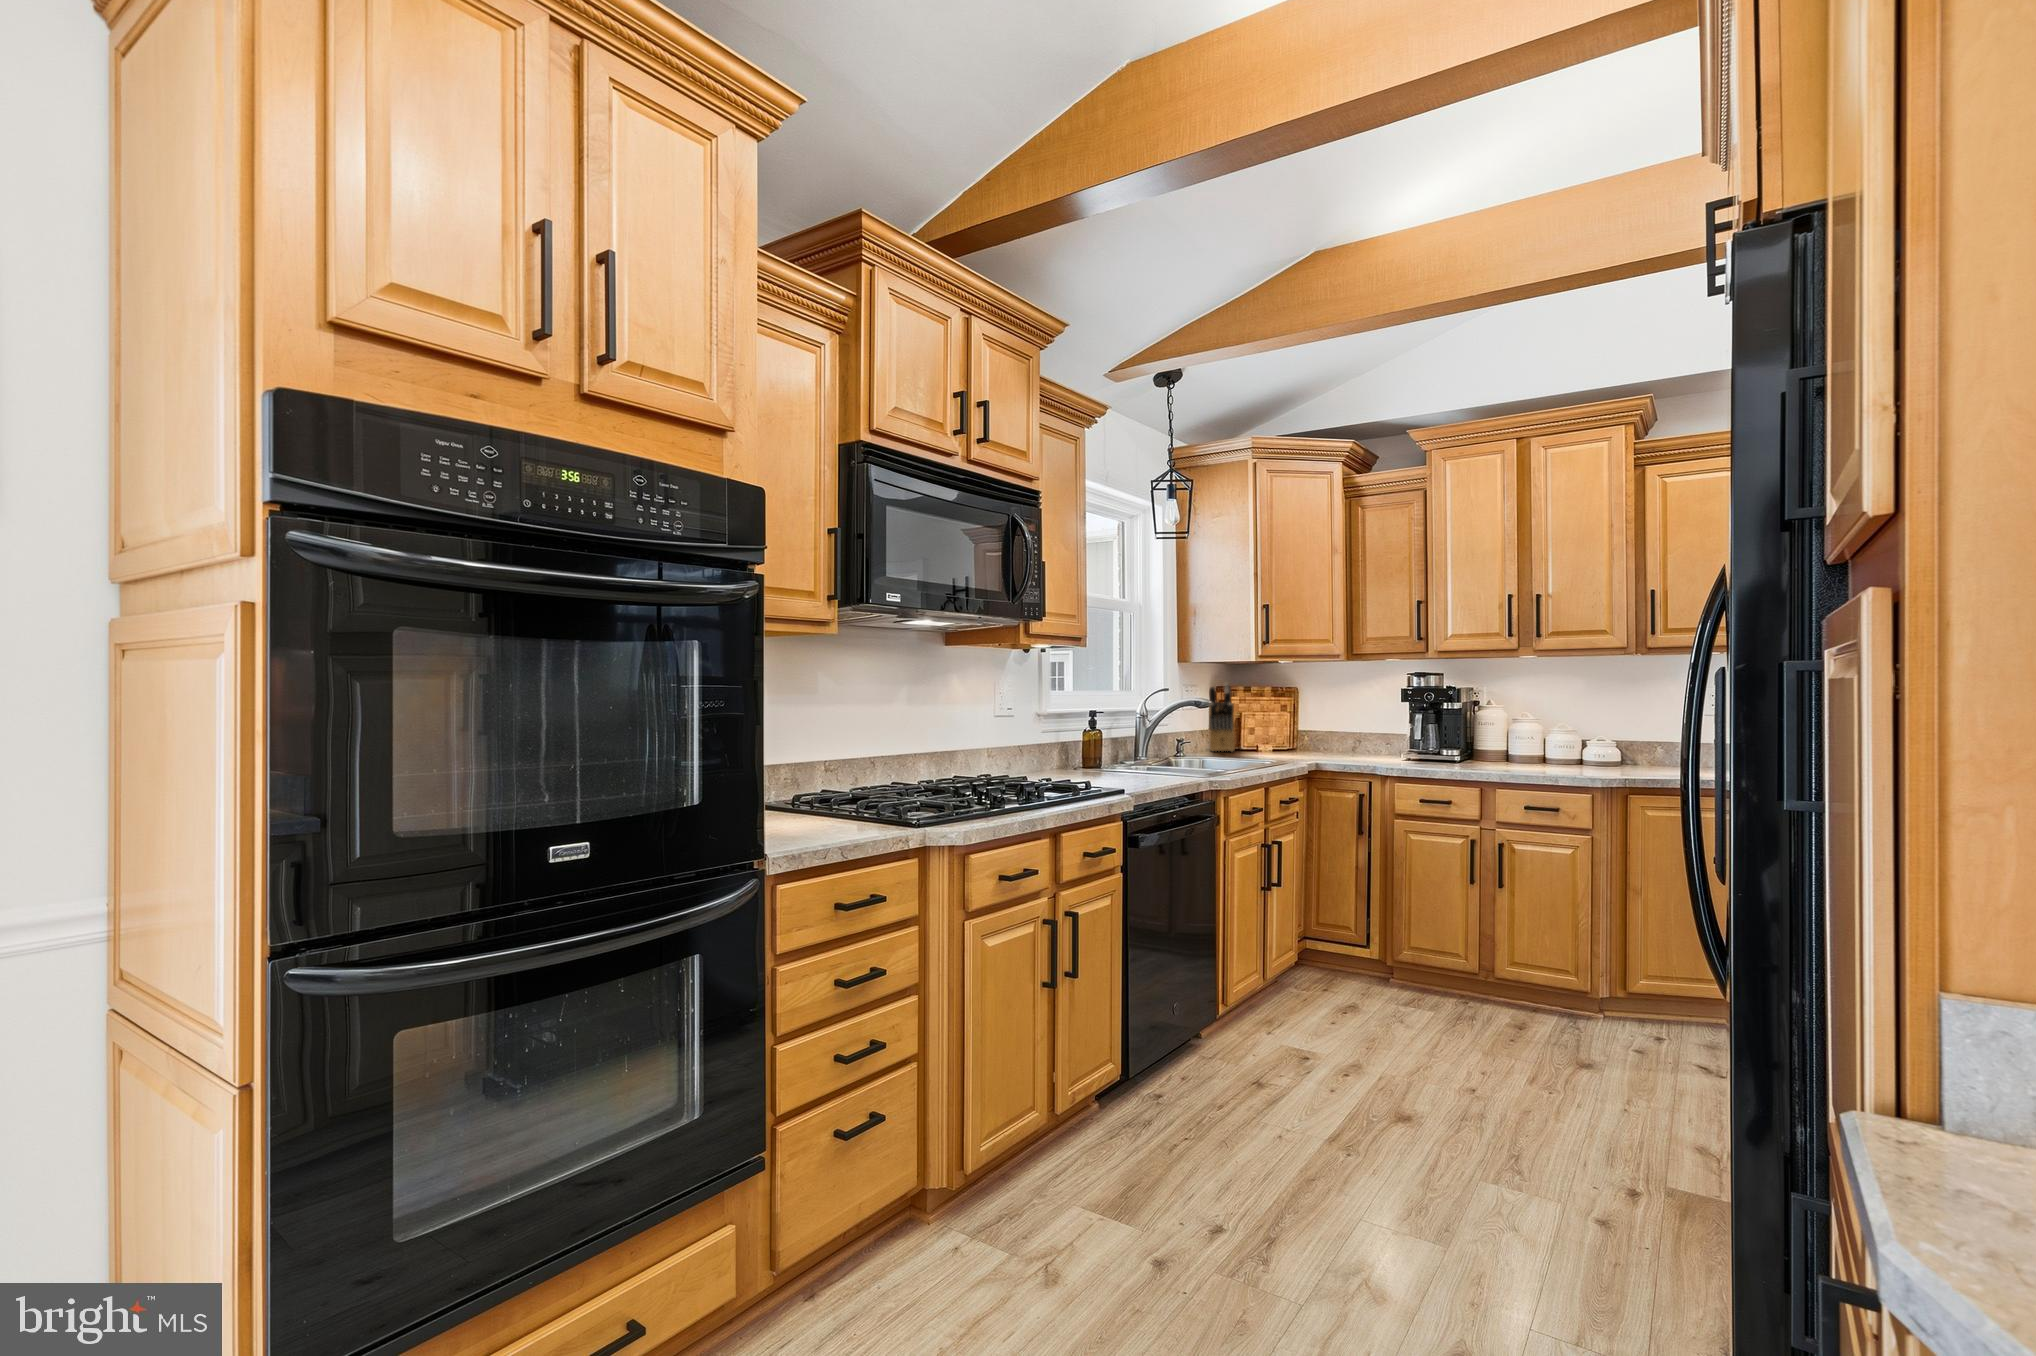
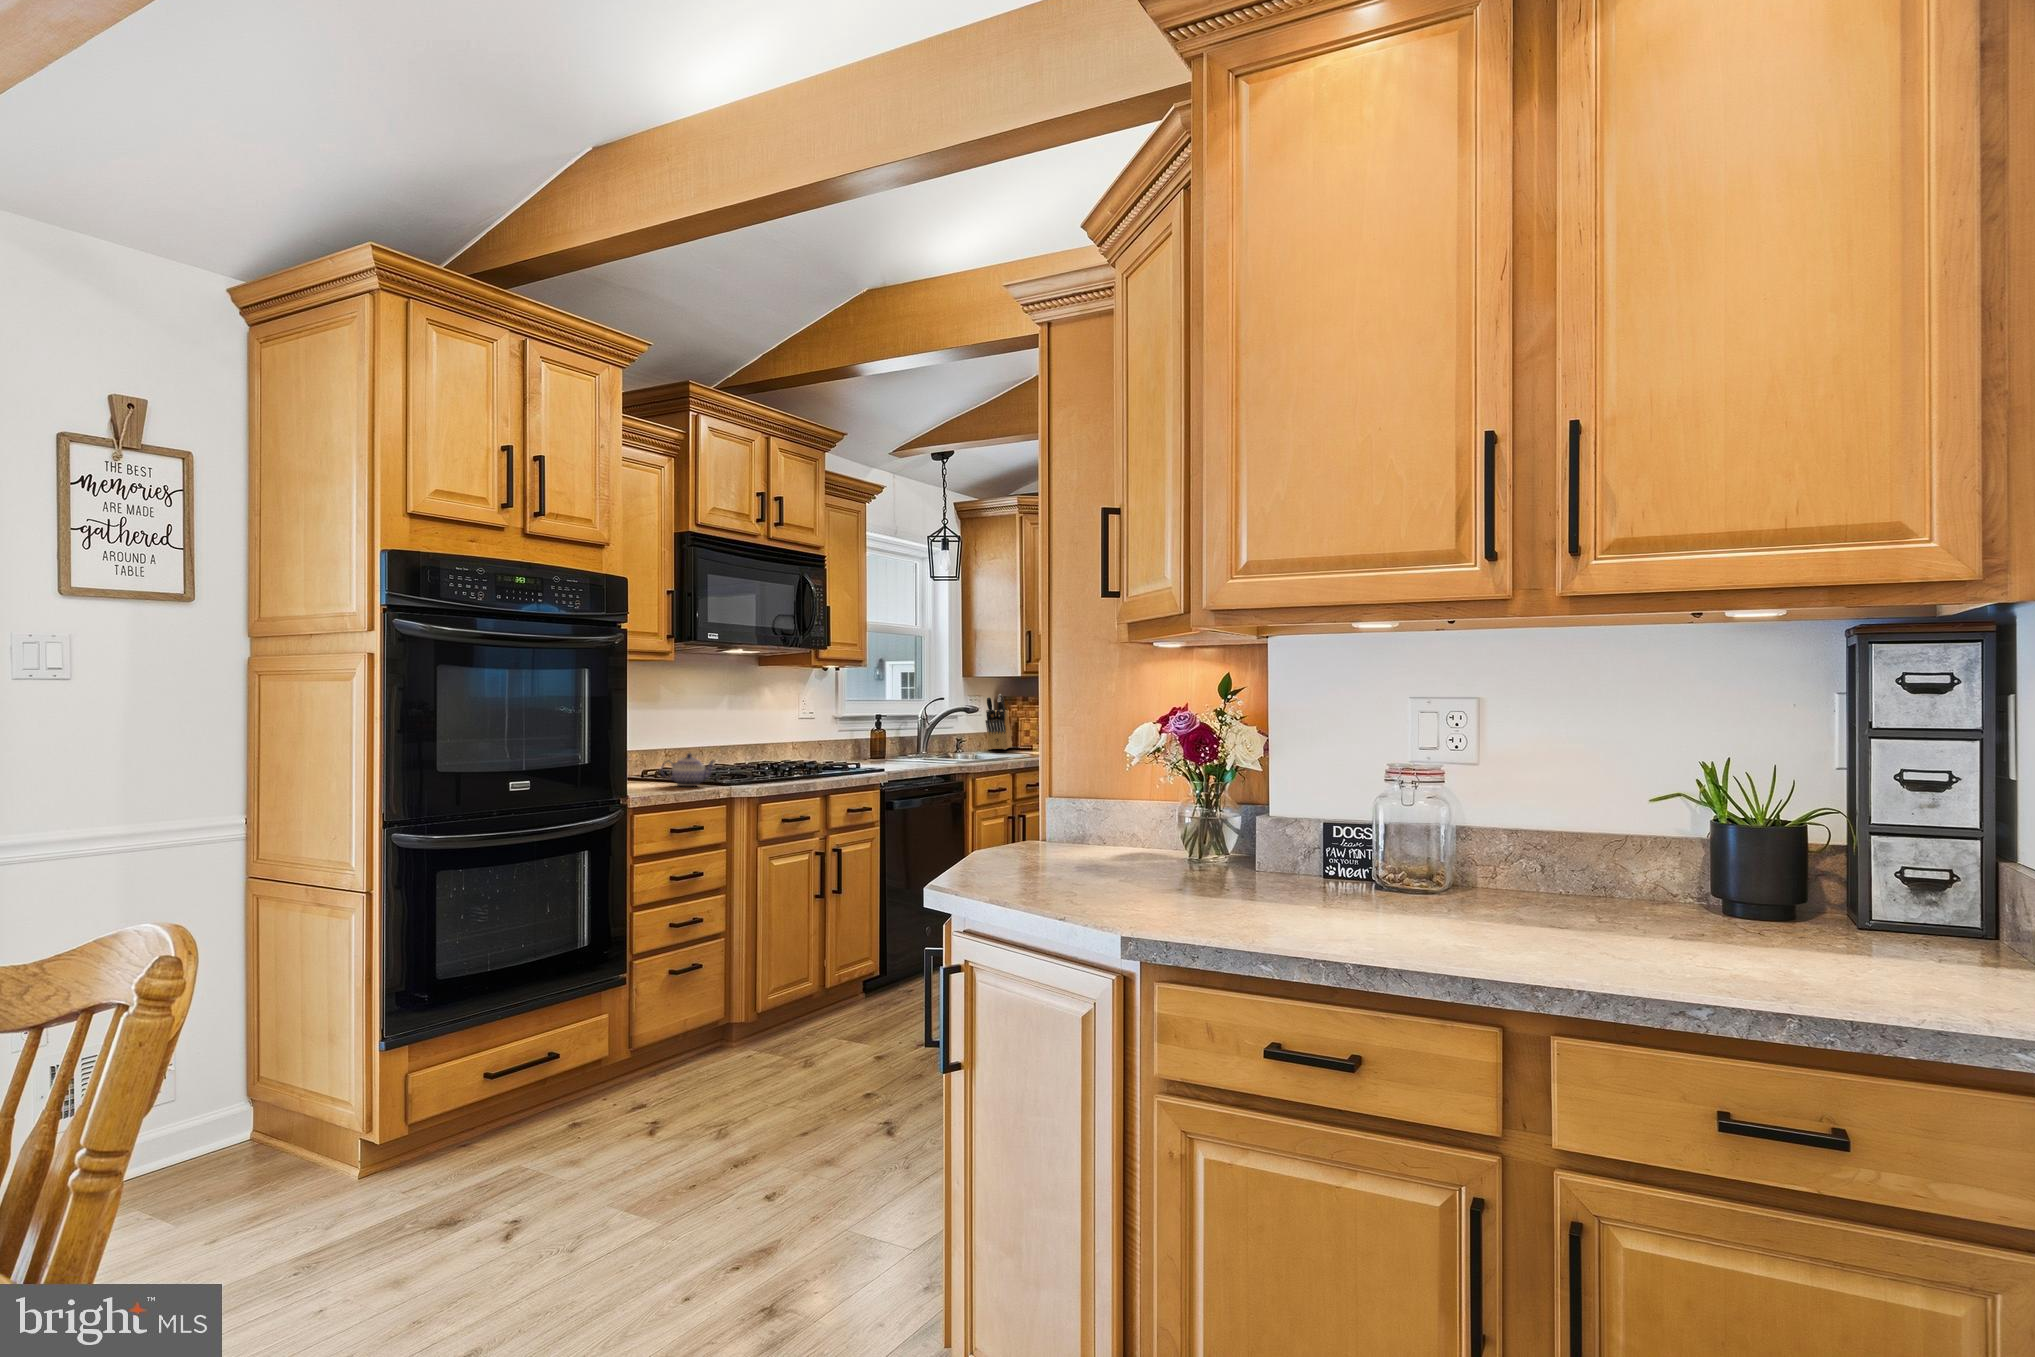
teapot: none [819,773,902,824] -> present [661,754,714,786]

